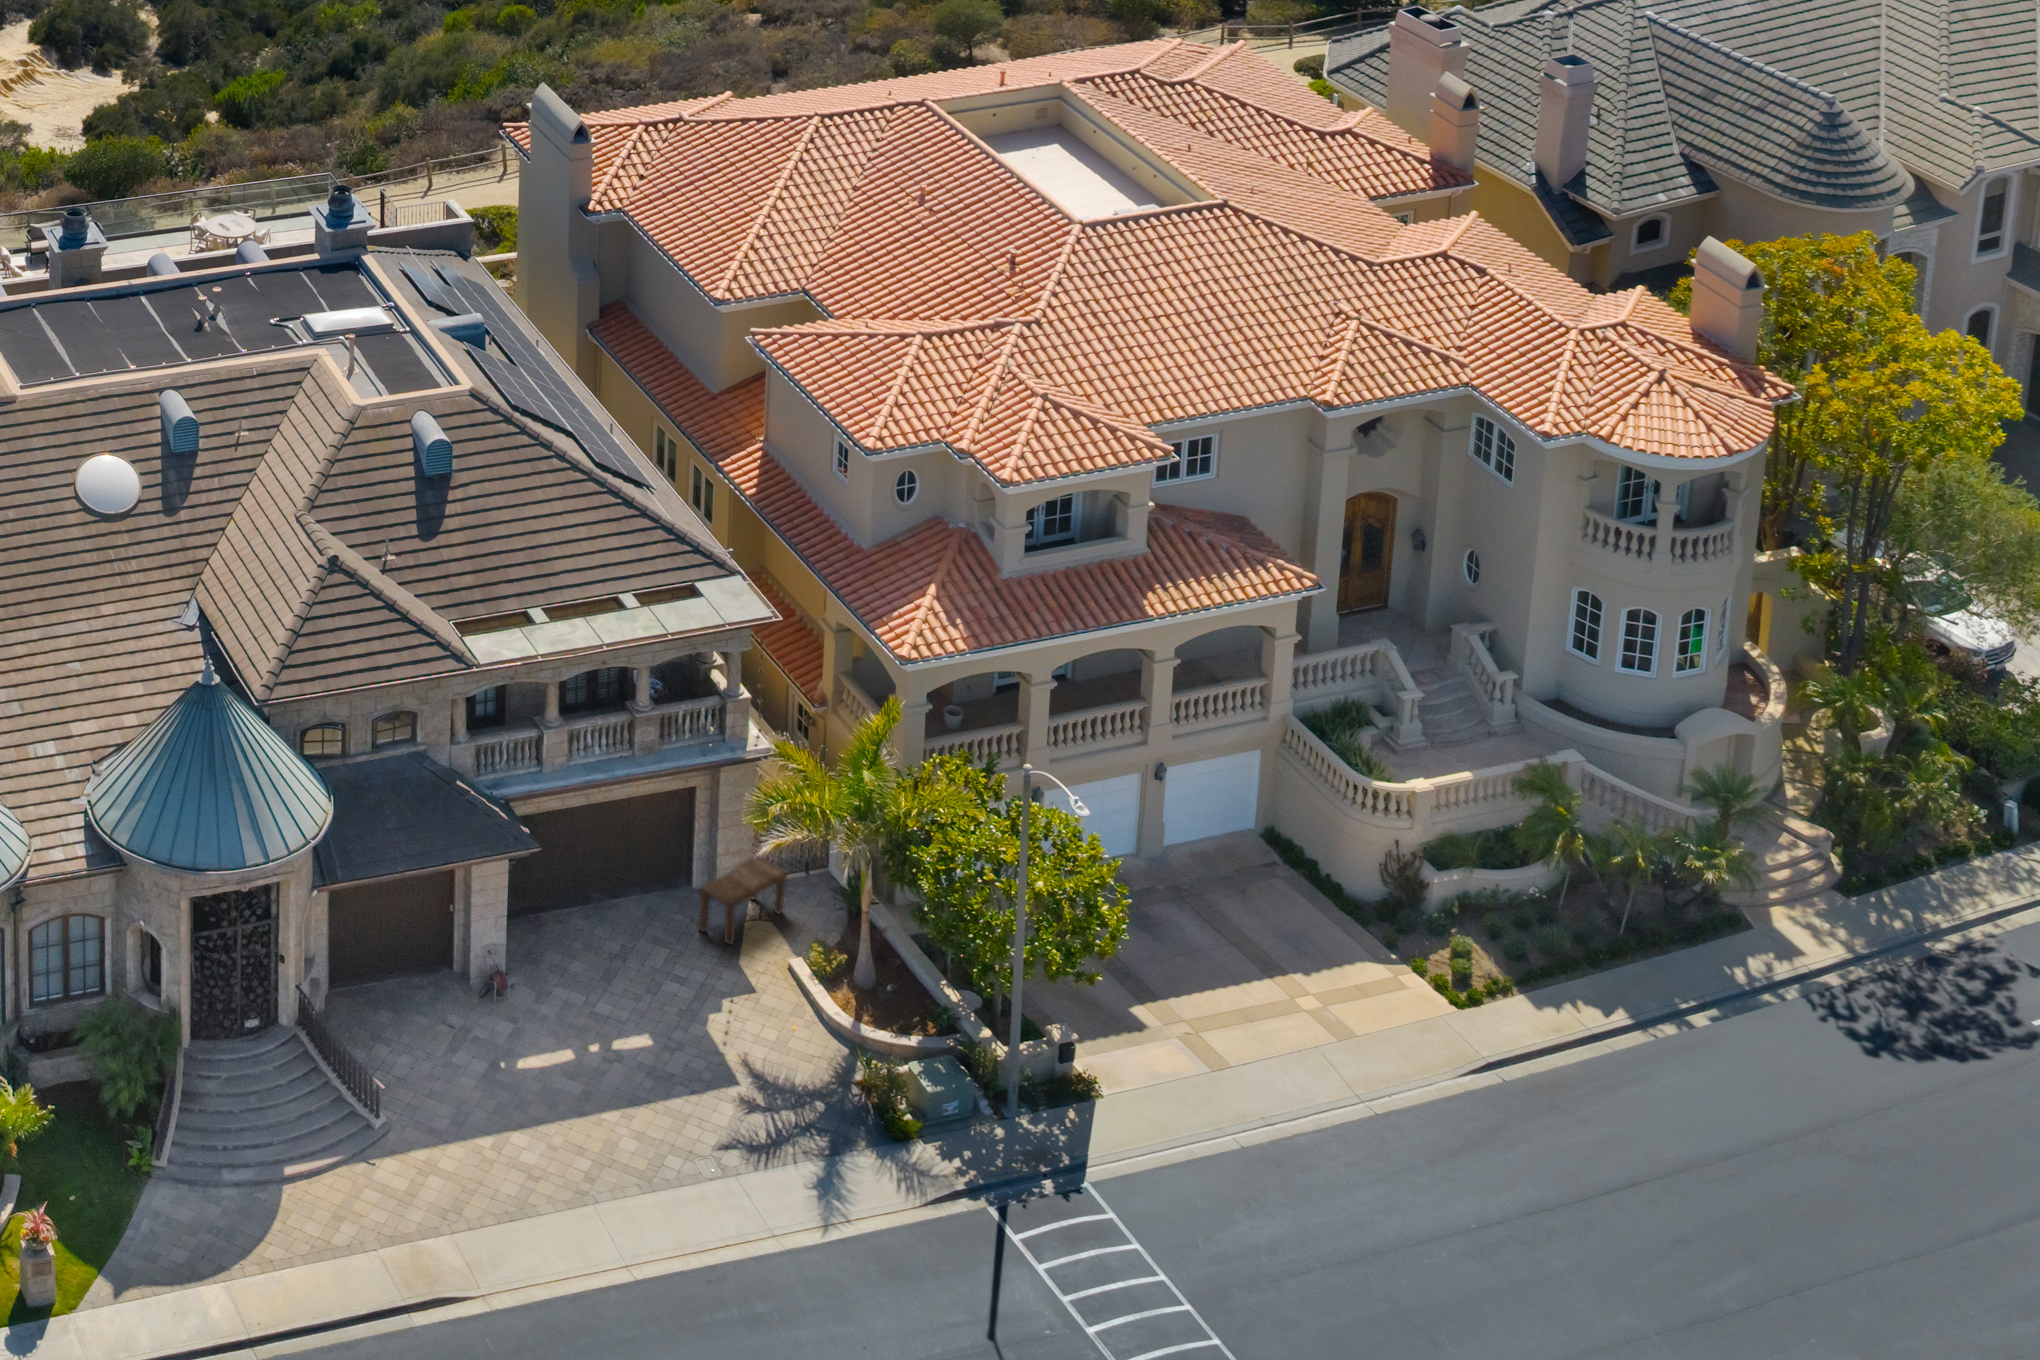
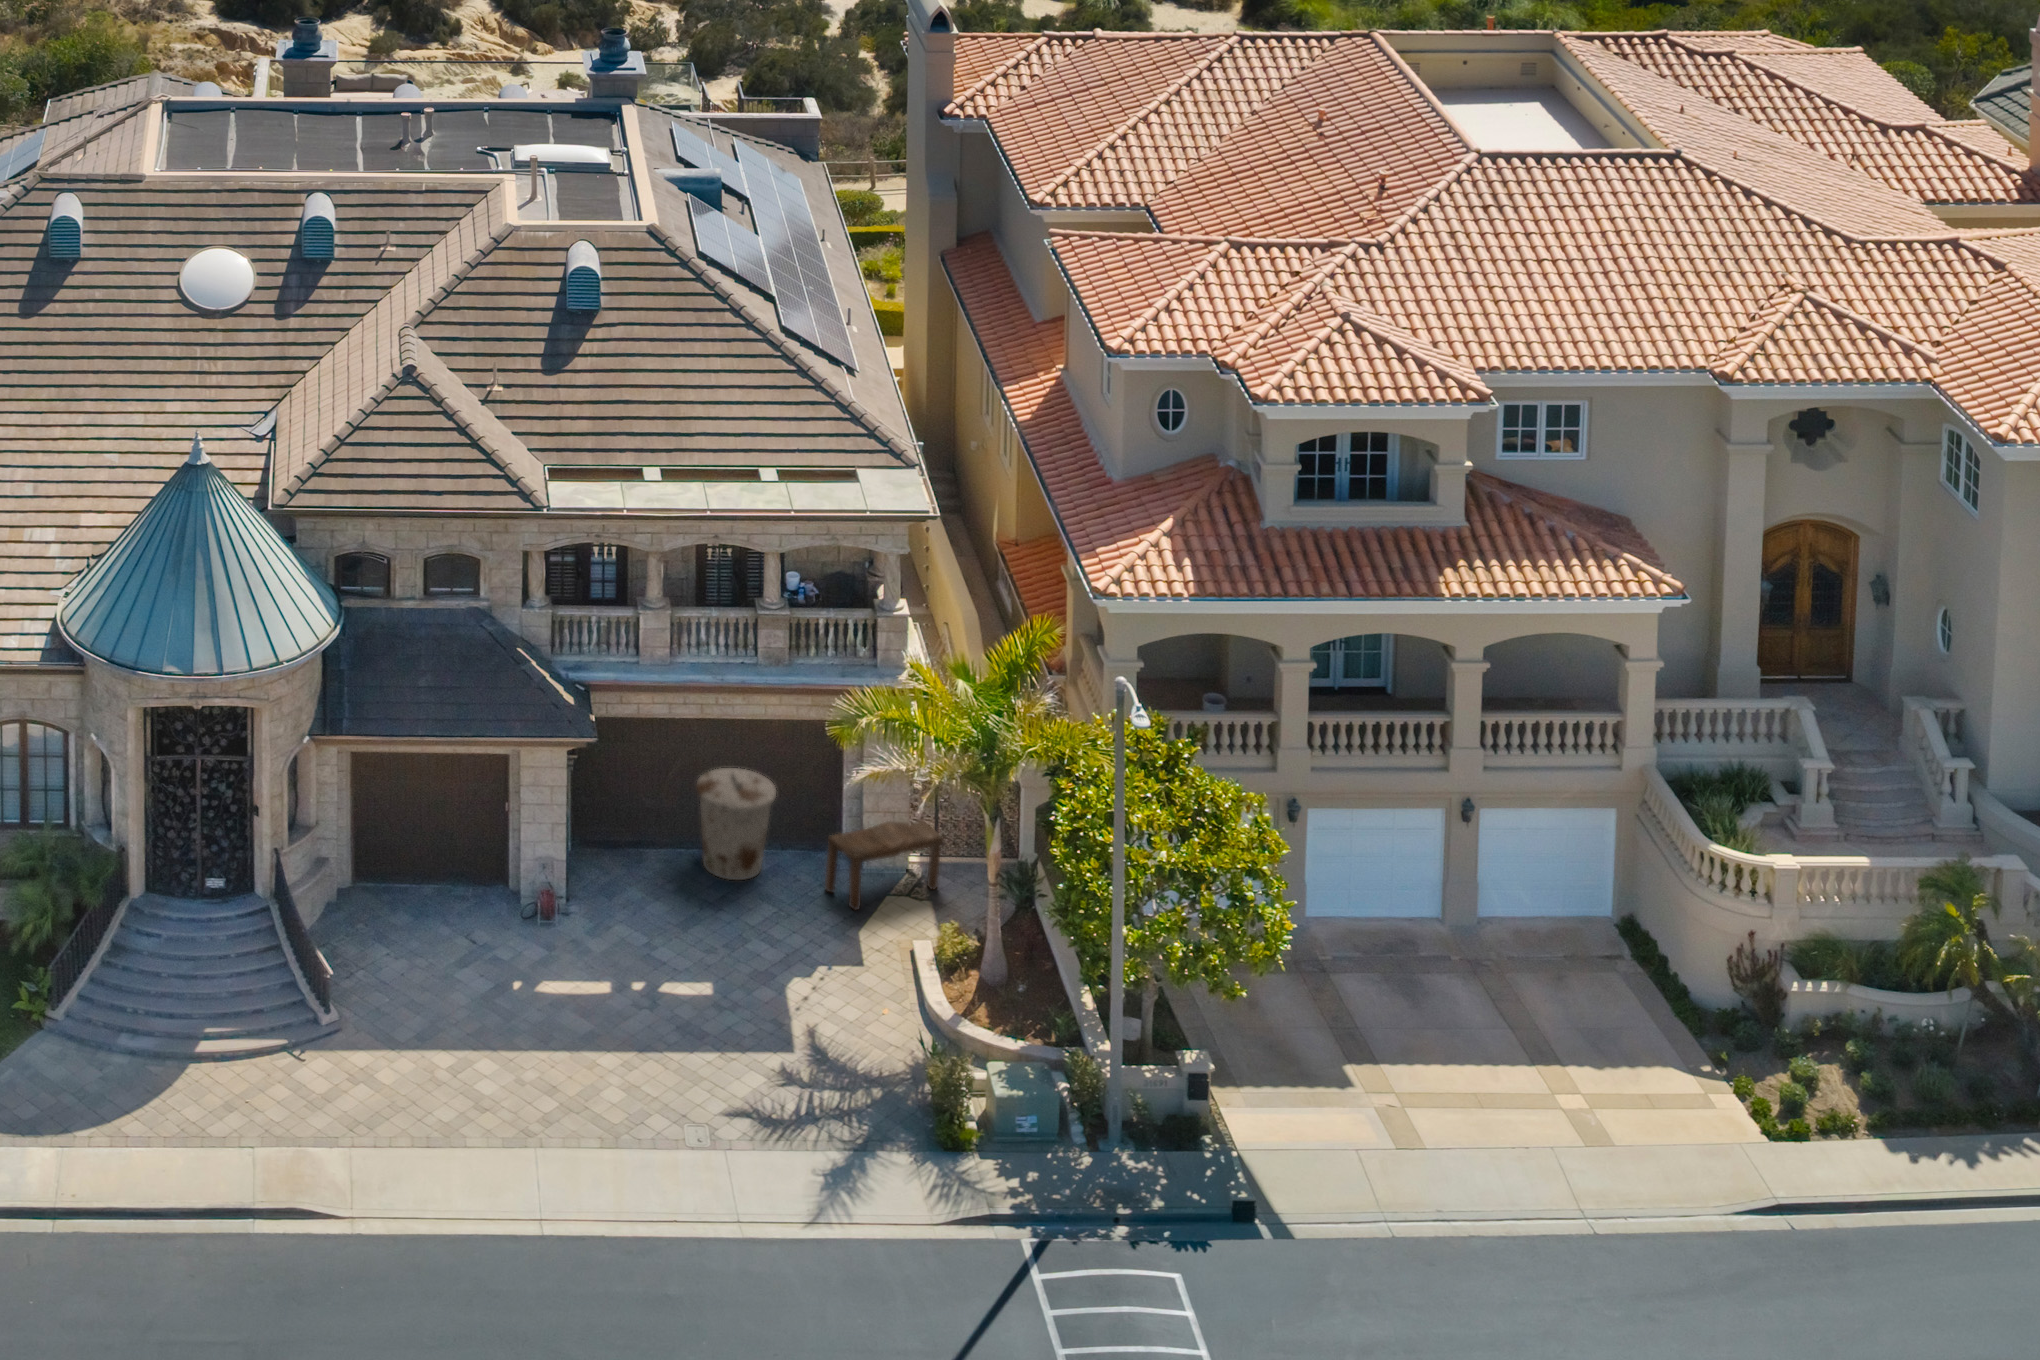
trash can: none [586,840,653,935] -> present [696,768,776,880]

